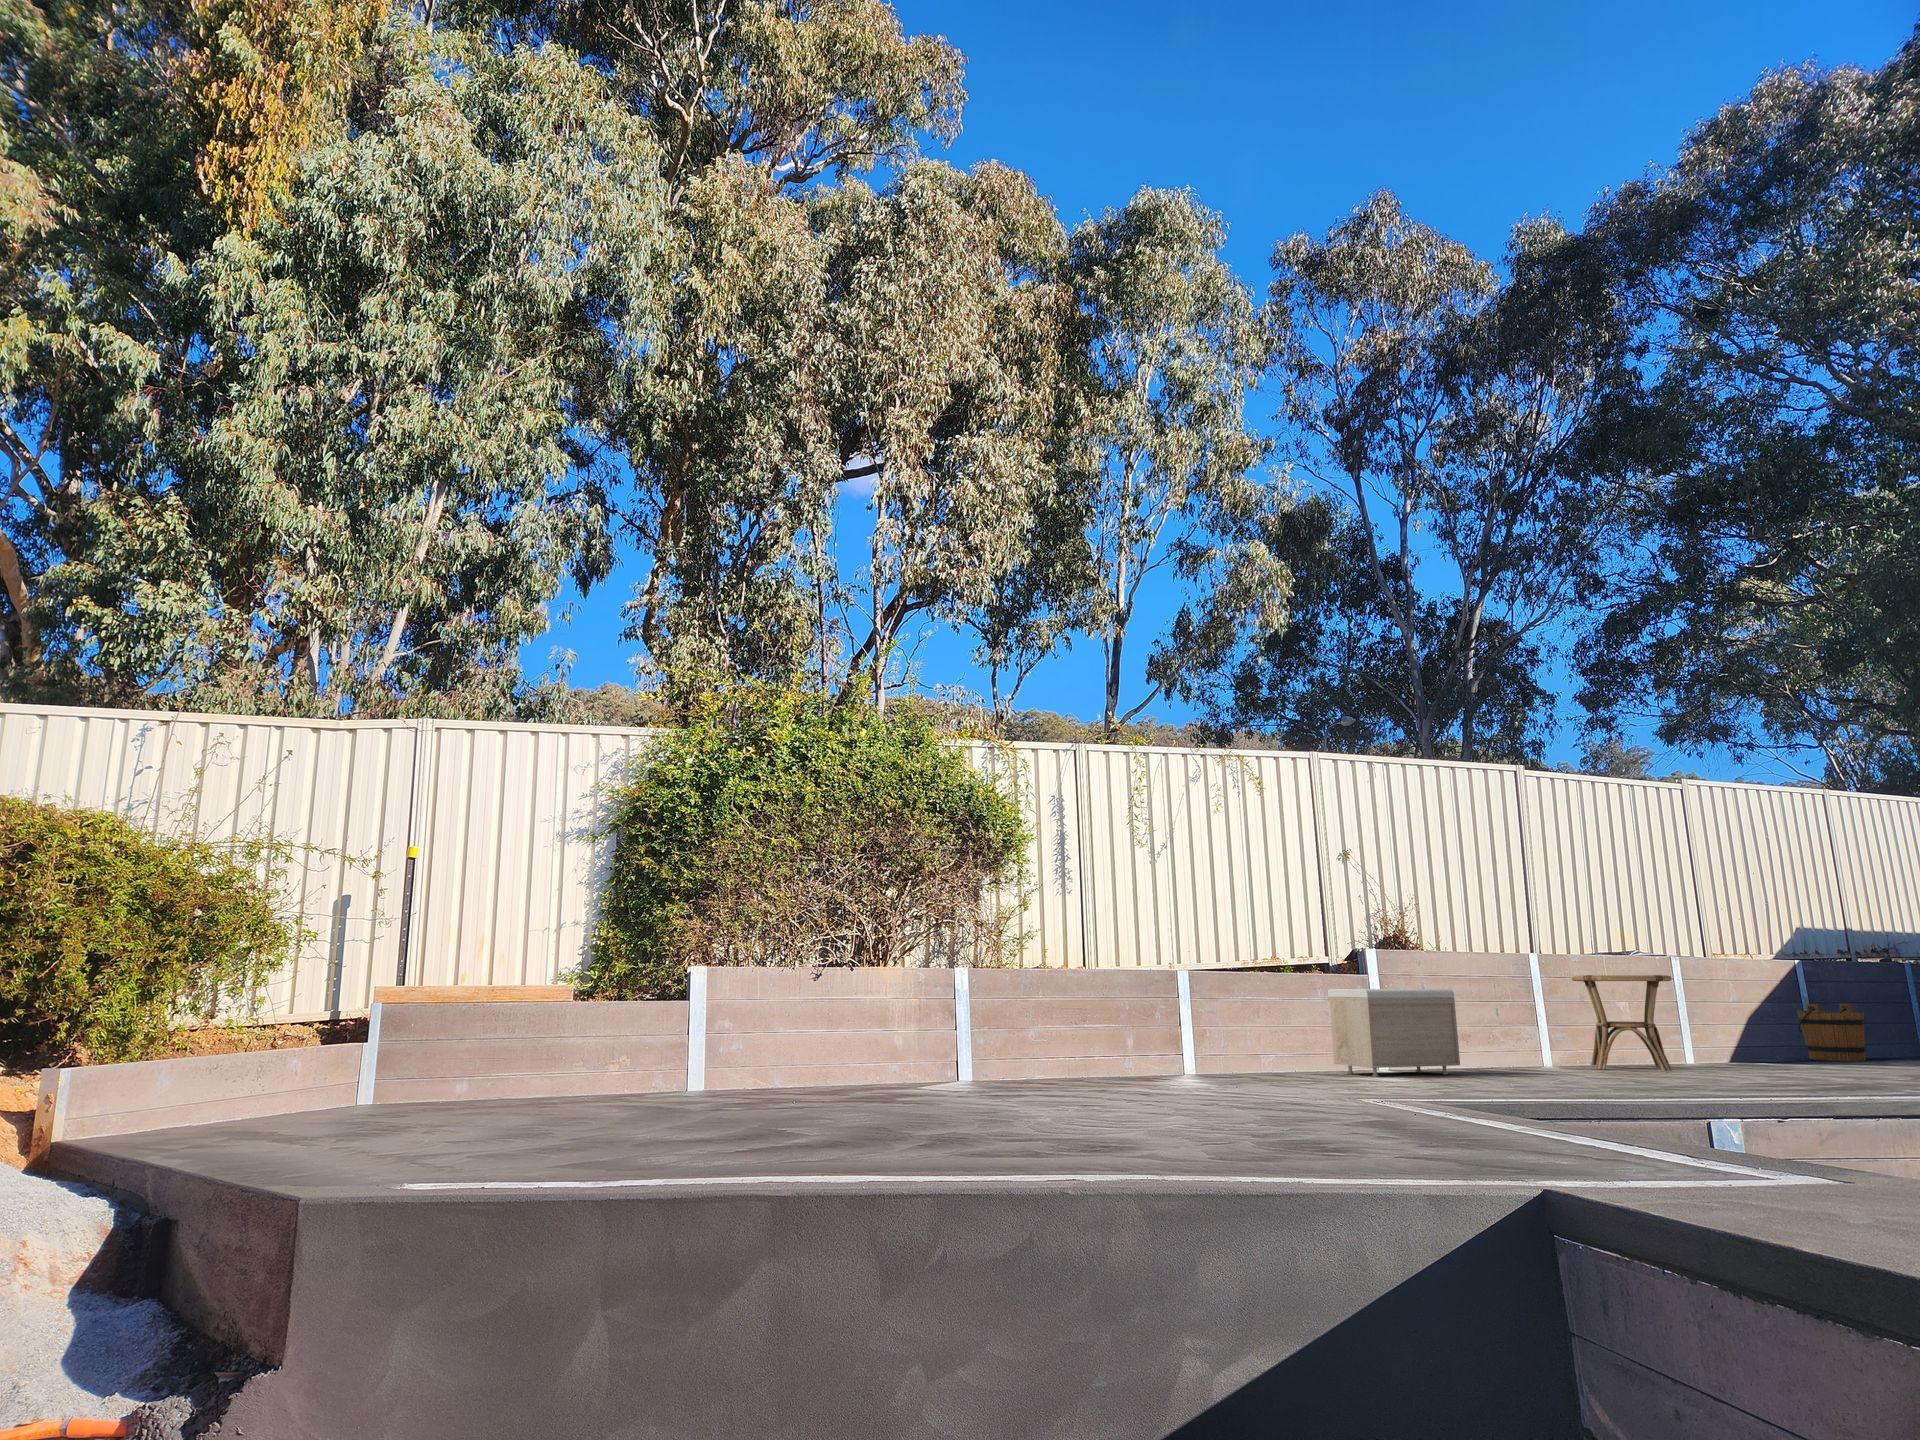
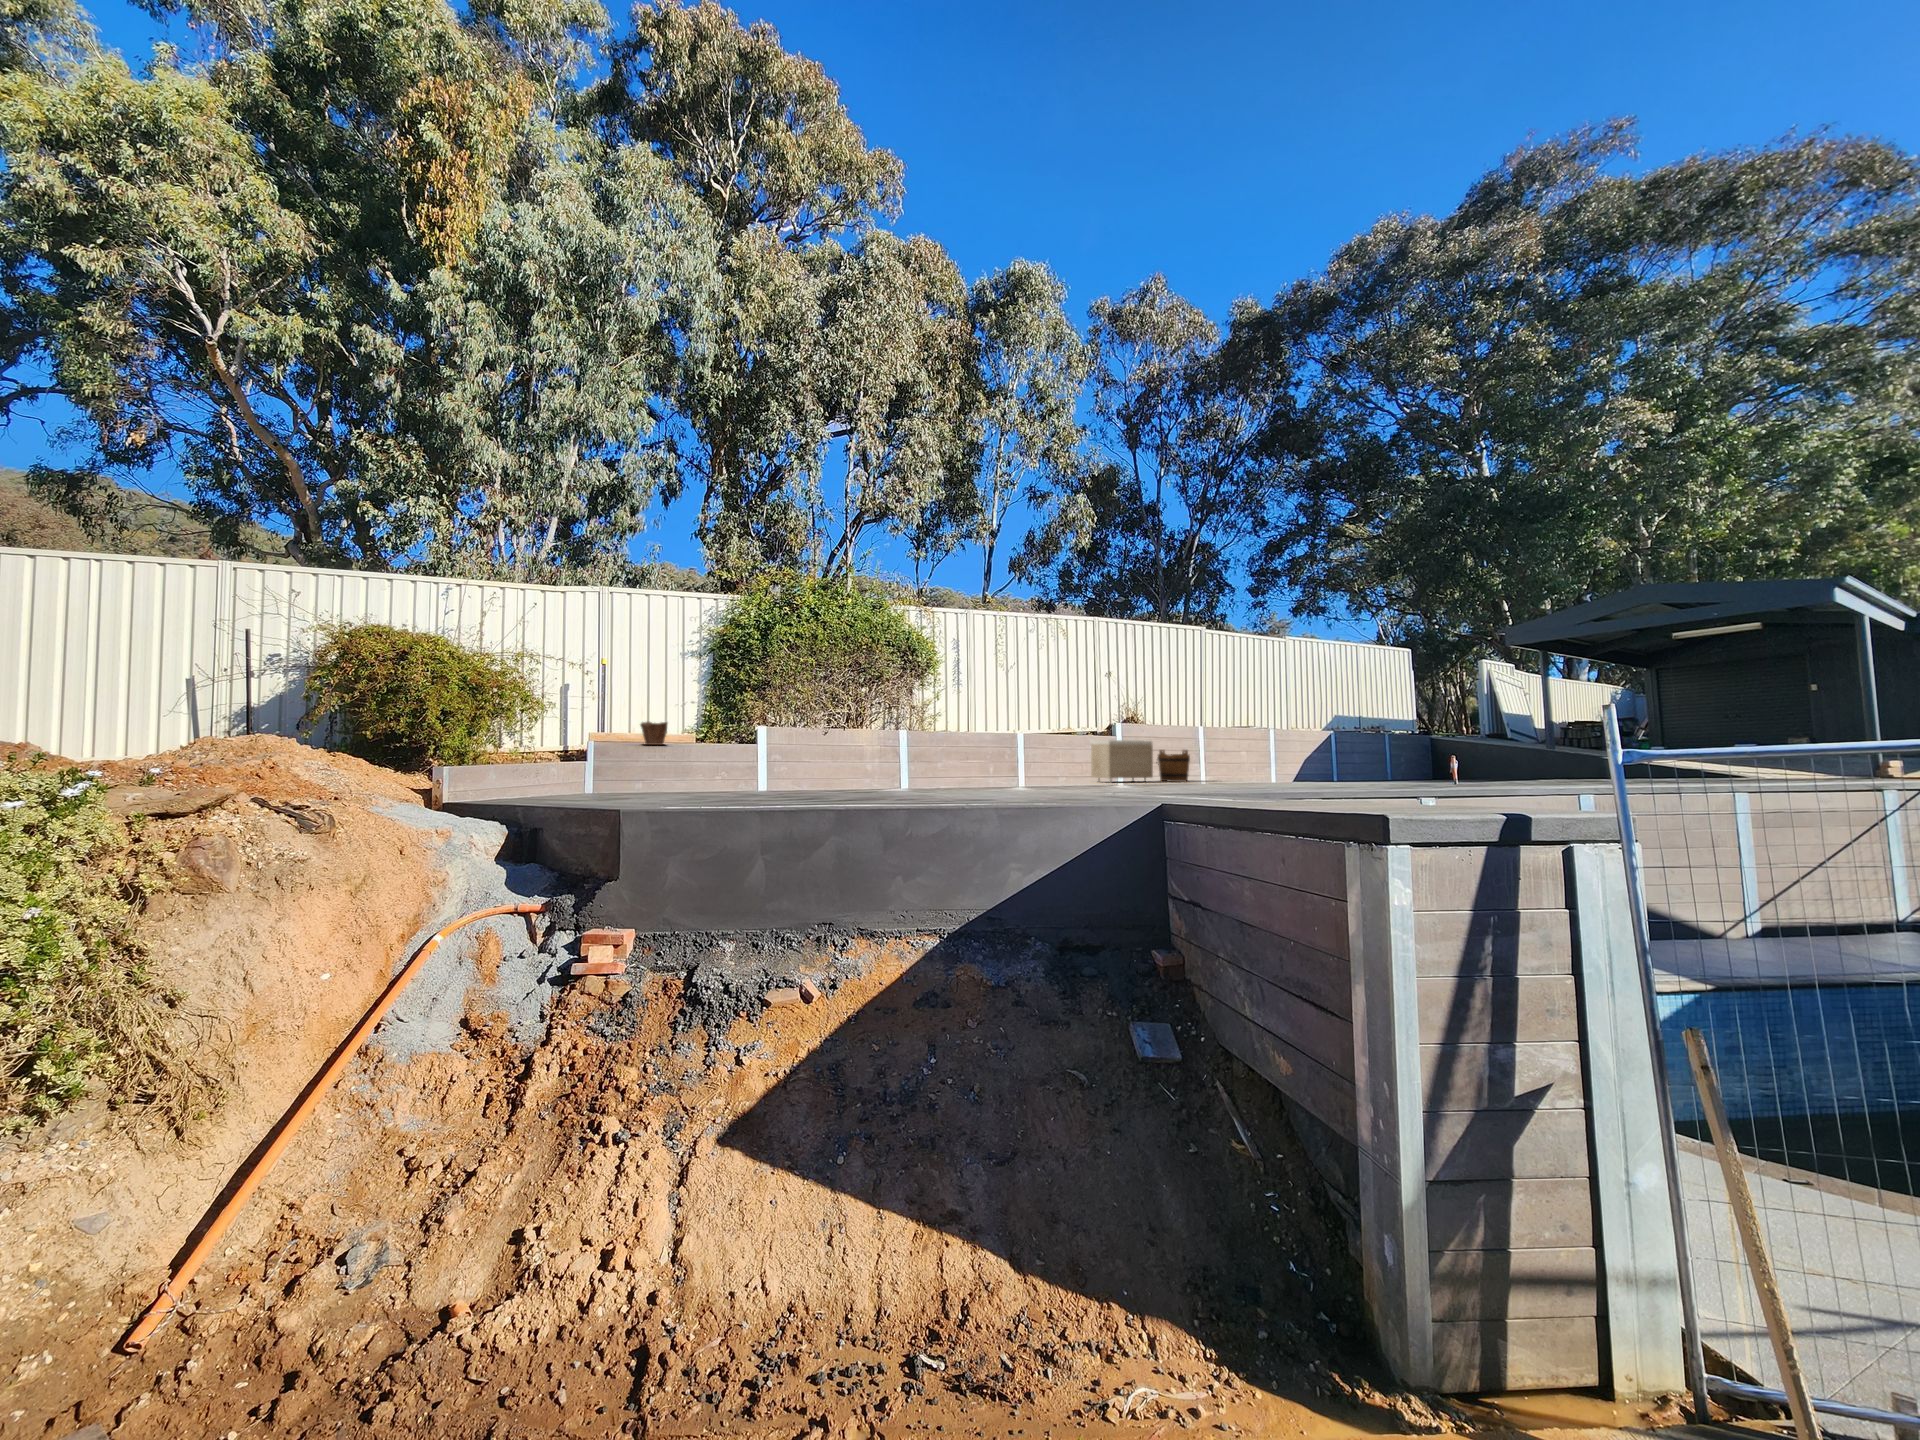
plant pot: none [461,964,514,1010] -> present [640,722,667,745]
side table: present [1572,975,1672,1071] -> none [1213,735,1260,781]
bucket: present [1797,1004,1866,1061] -> present [1157,750,1190,782]

